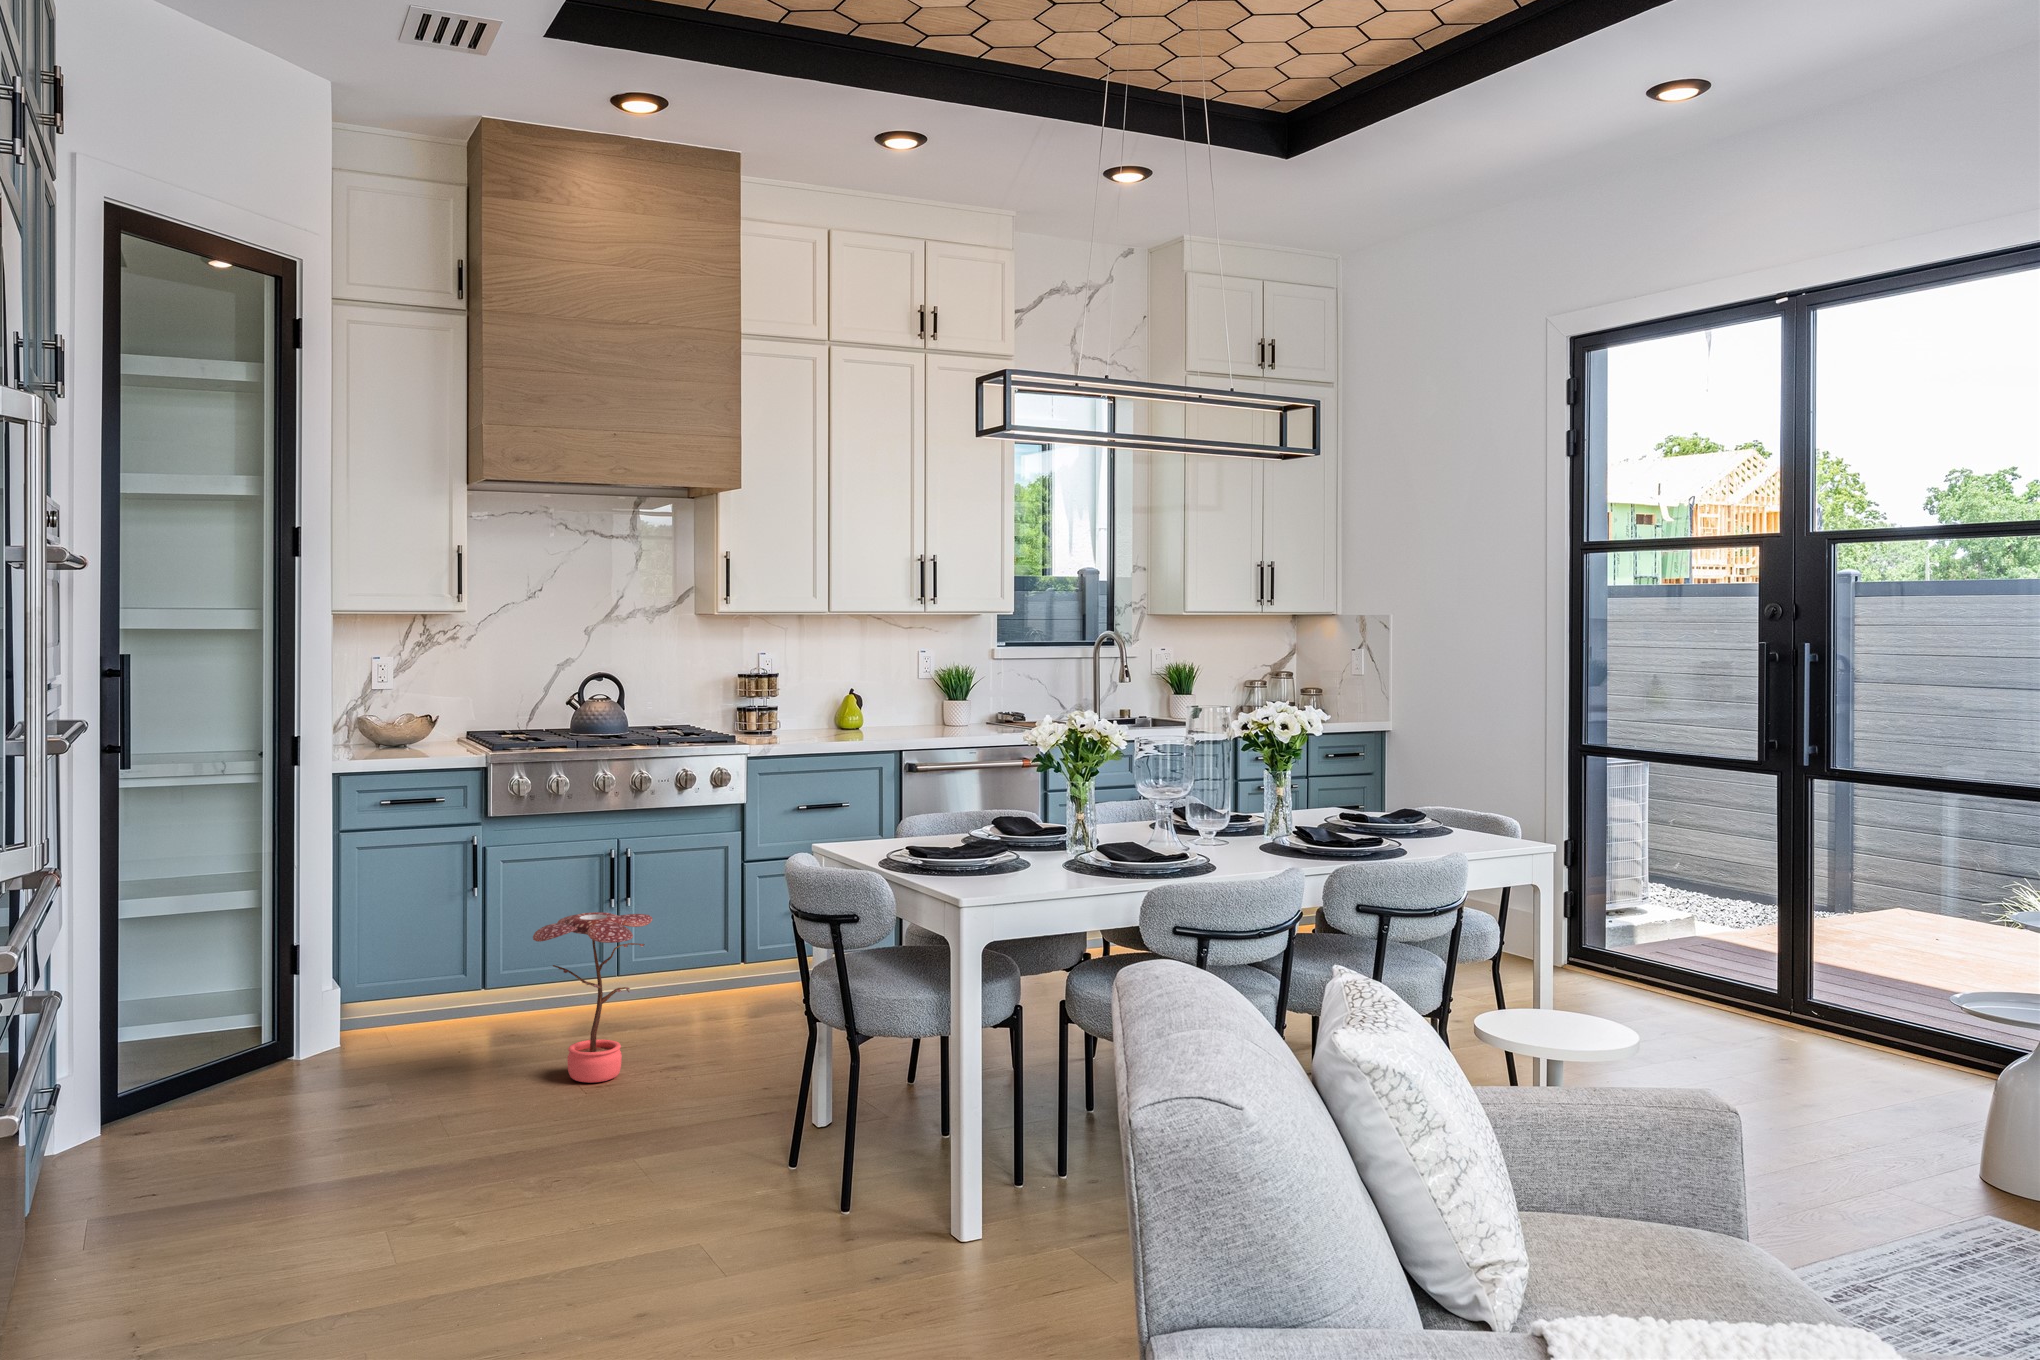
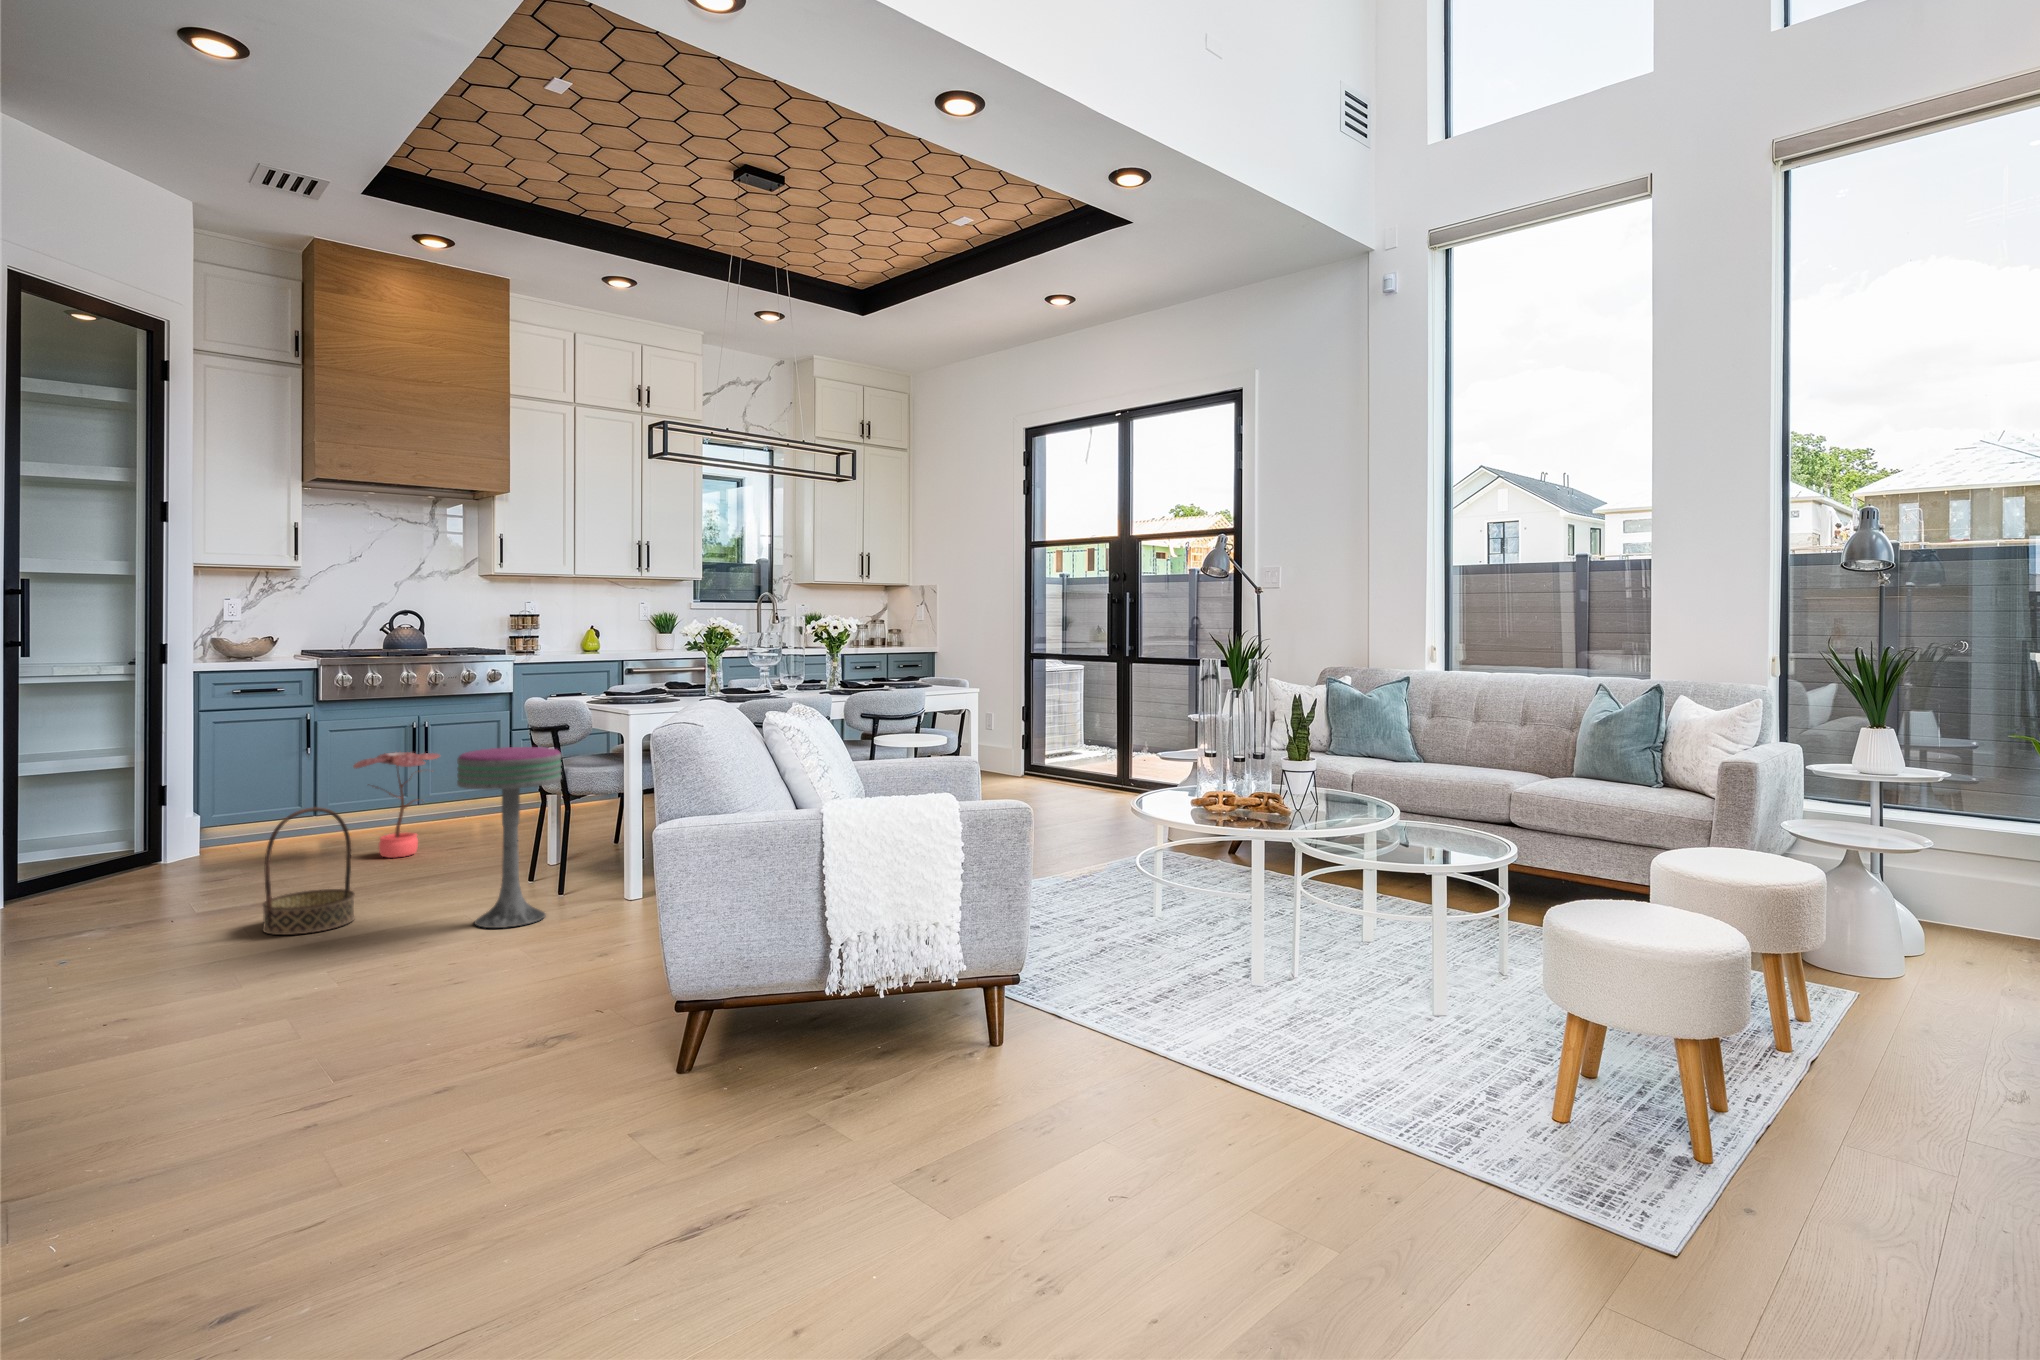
bar stool: none [692,963,858,1303] -> present [457,747,562,928]
basket: none [405,1052,537,1274] -> present [263,807,355,935]

